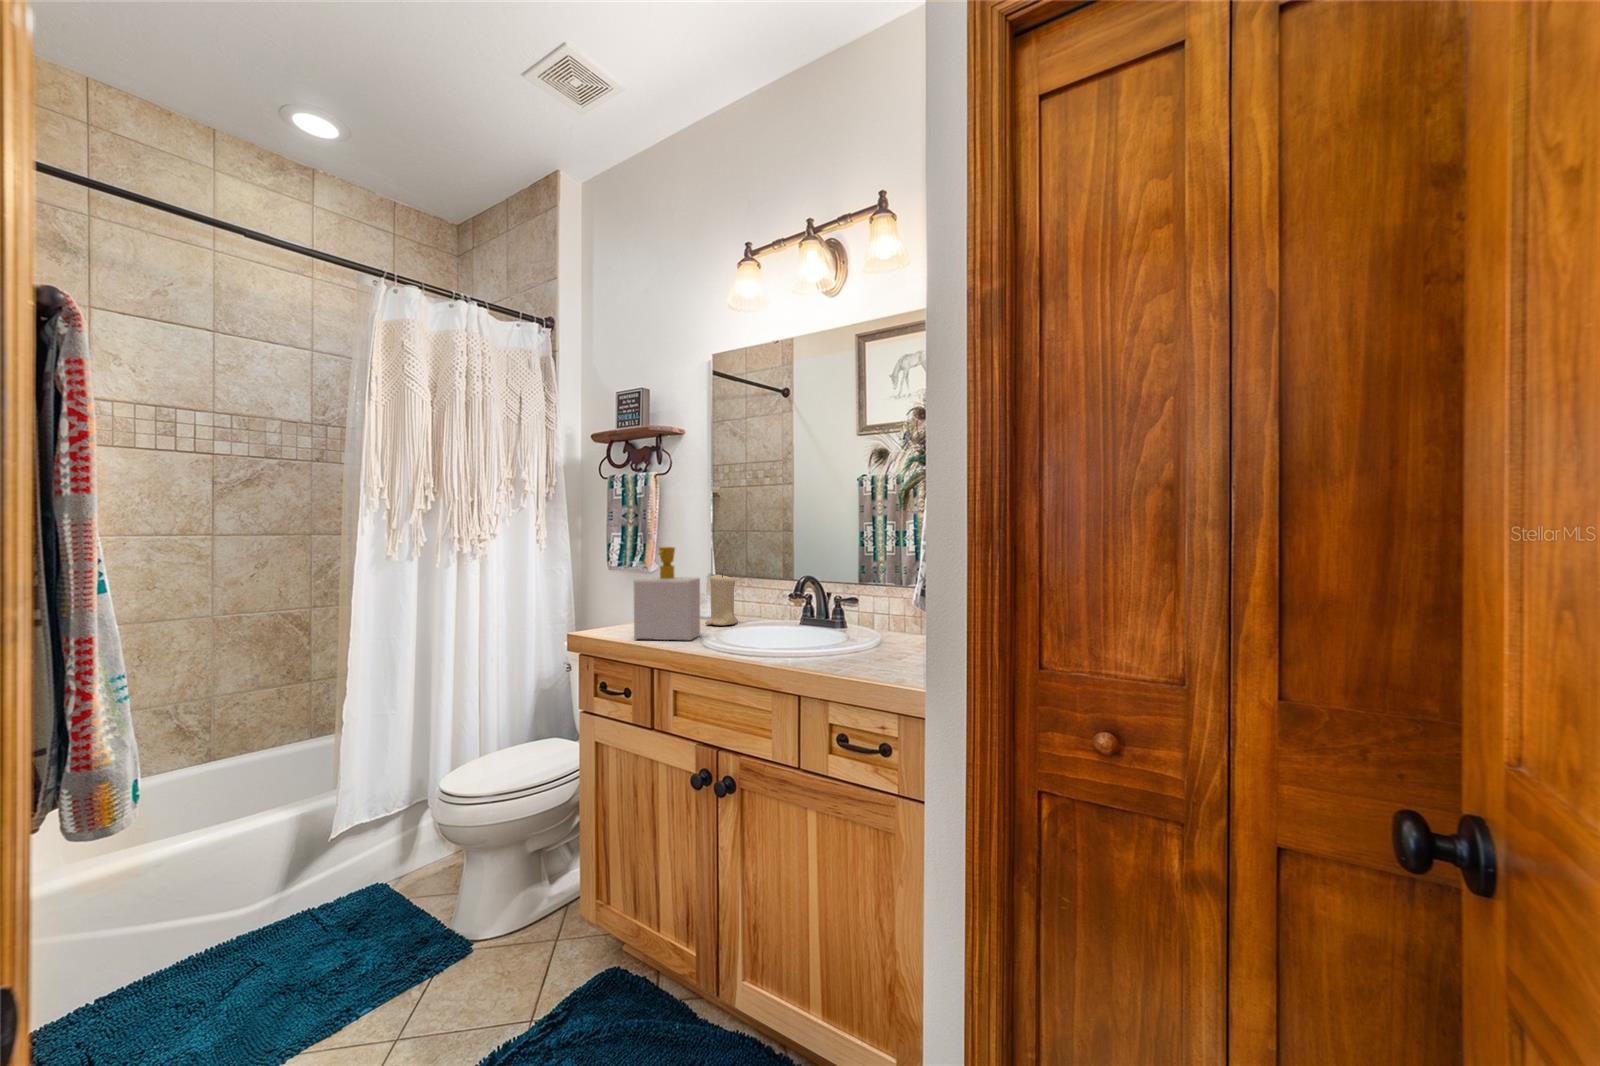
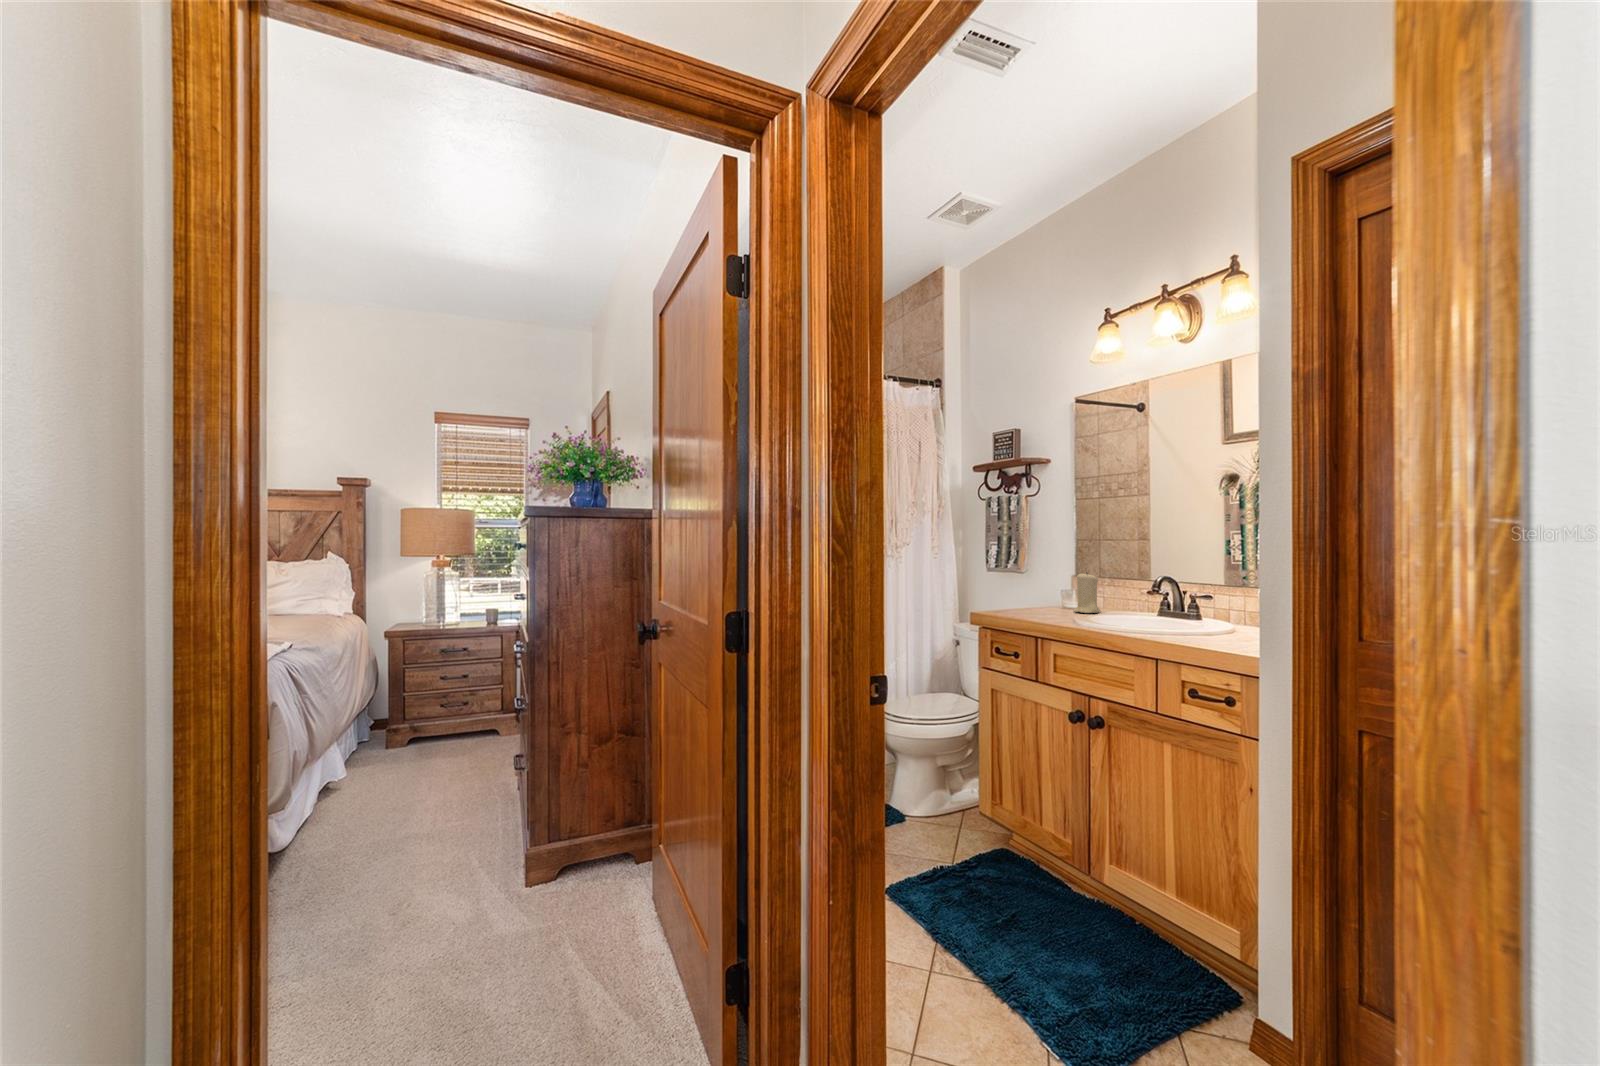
soap bottle: present [634,547,700,640] -> none [1019,551,1071,621]

